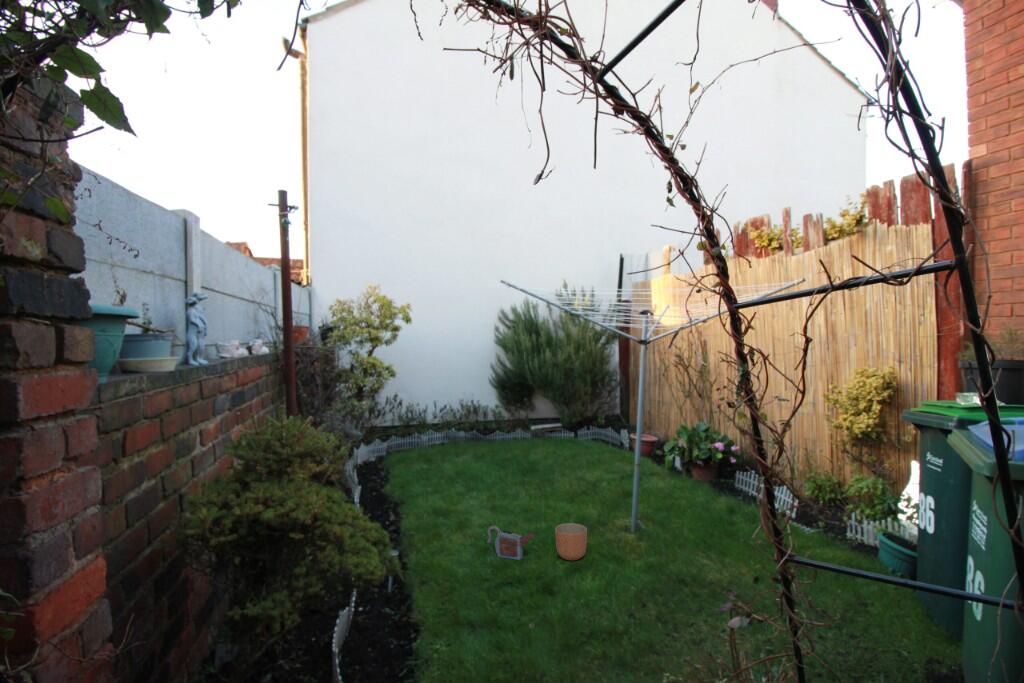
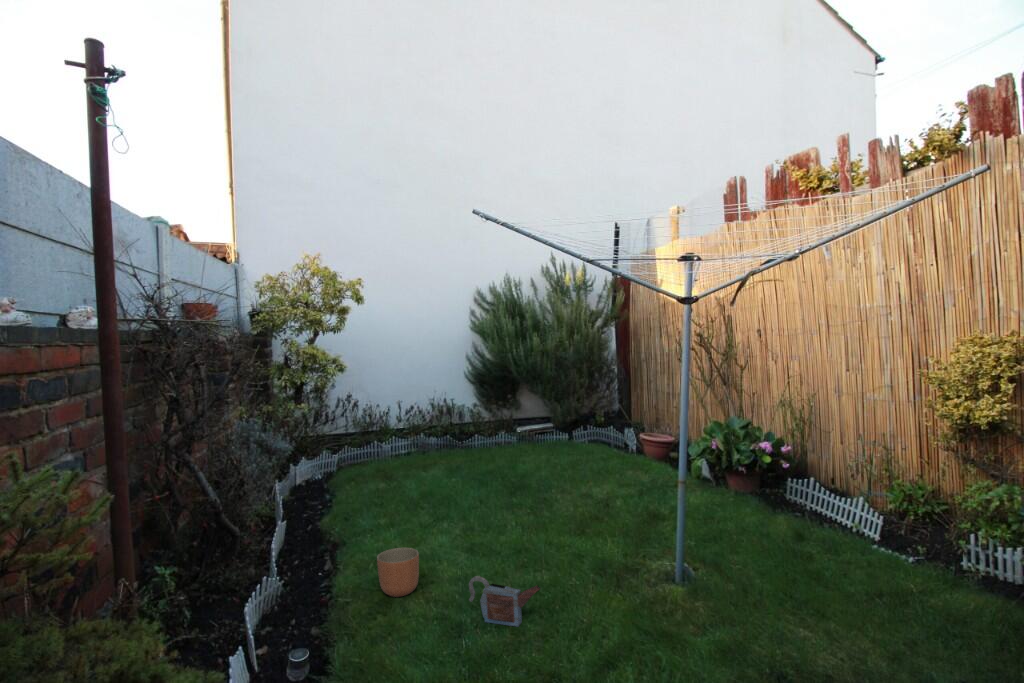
planter: present [555,523,587,560] -> present [377,548,419,597]

